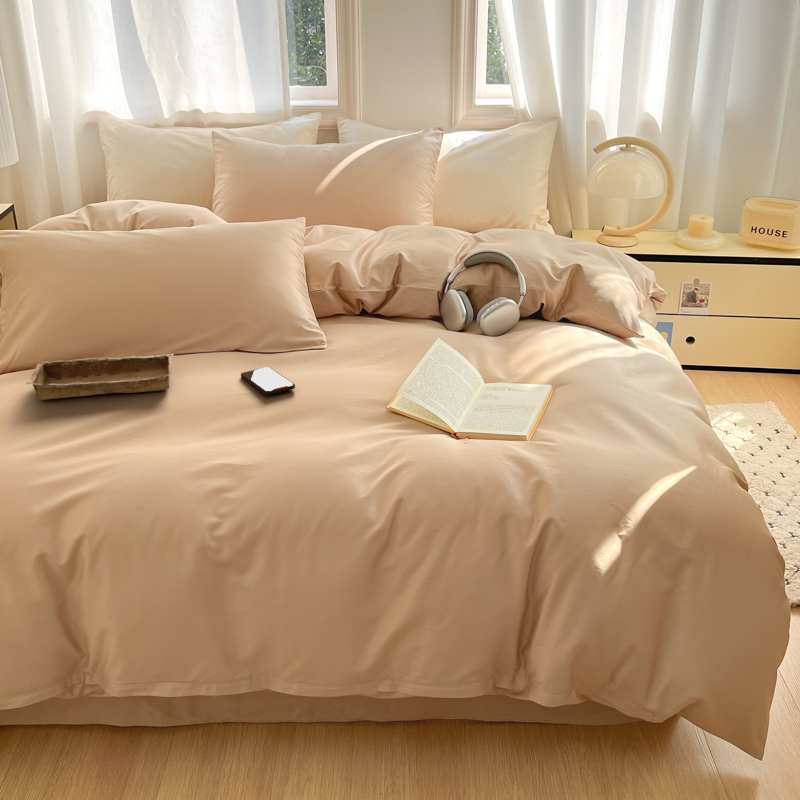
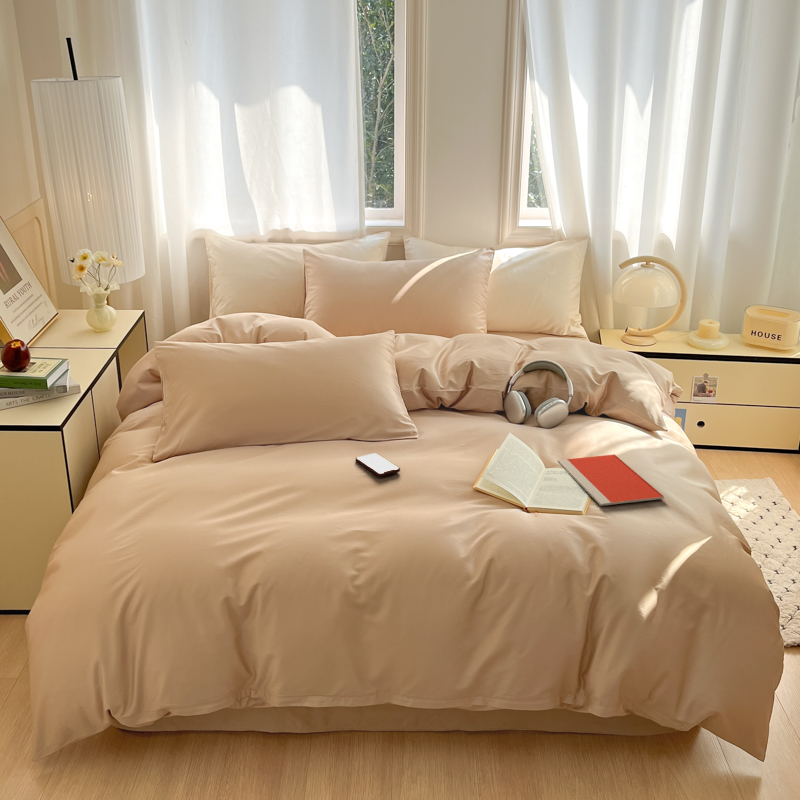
tray: present [26,354,174,400] -> none [198,441,306,478]
notebook: none [501,365,635,427] -> present [558,454,664,506]

